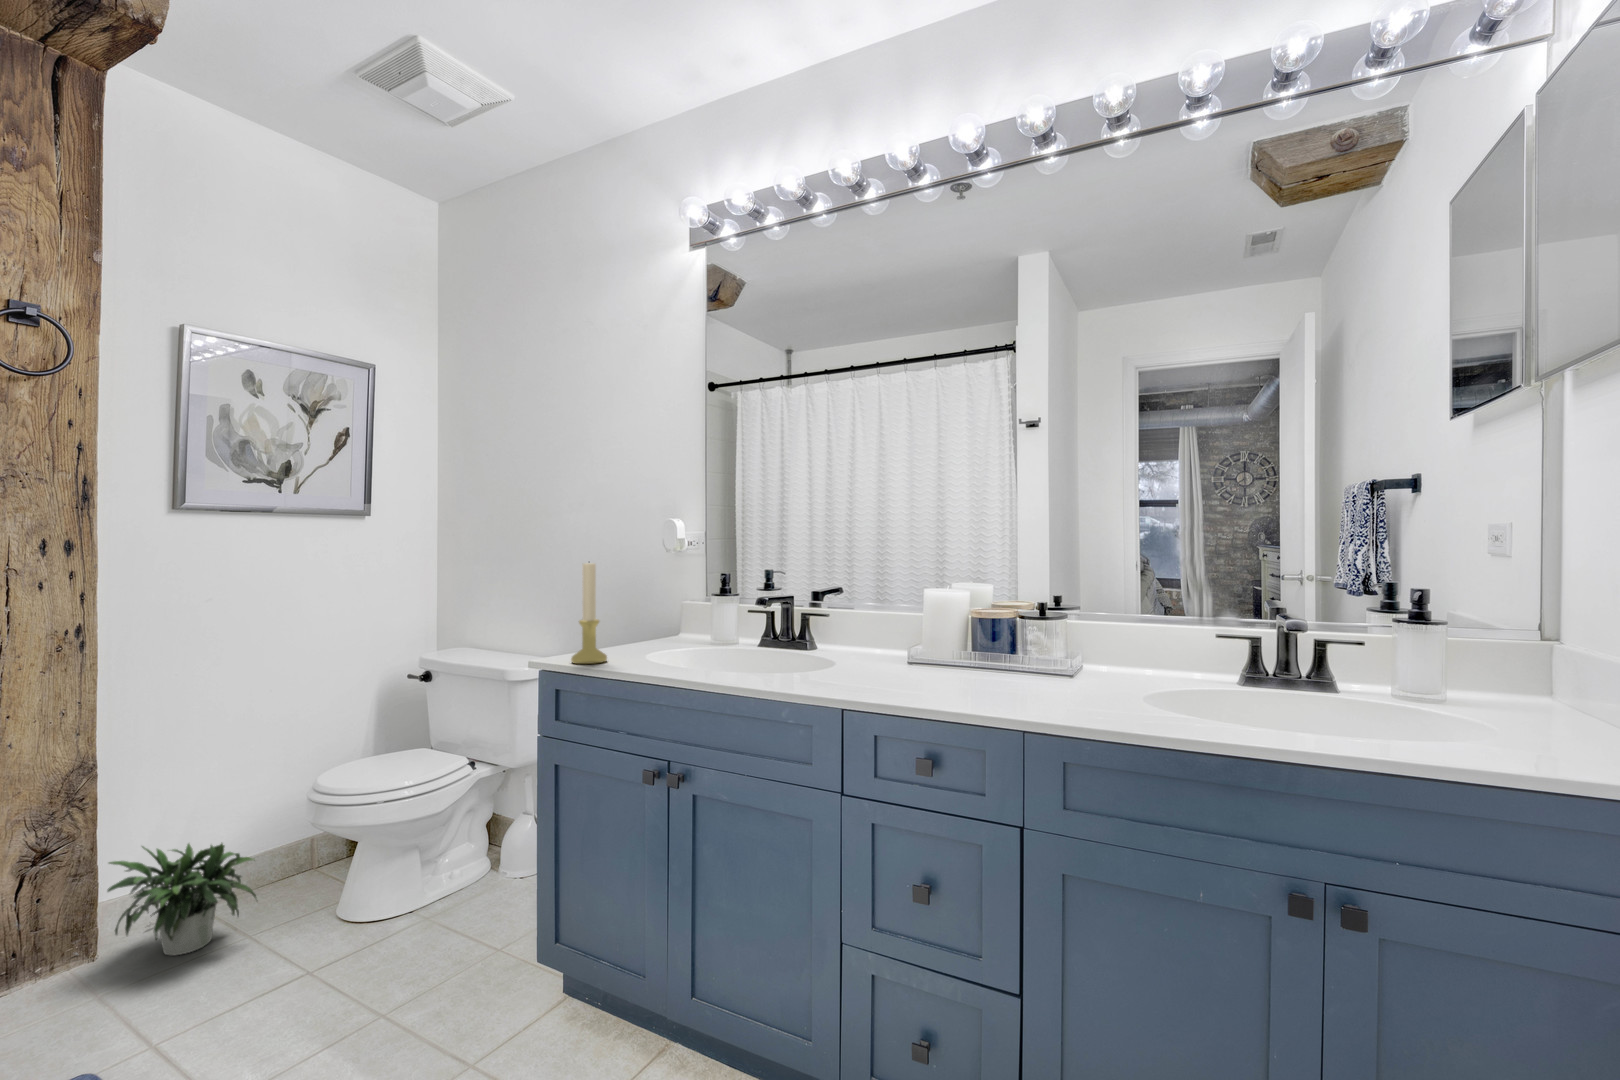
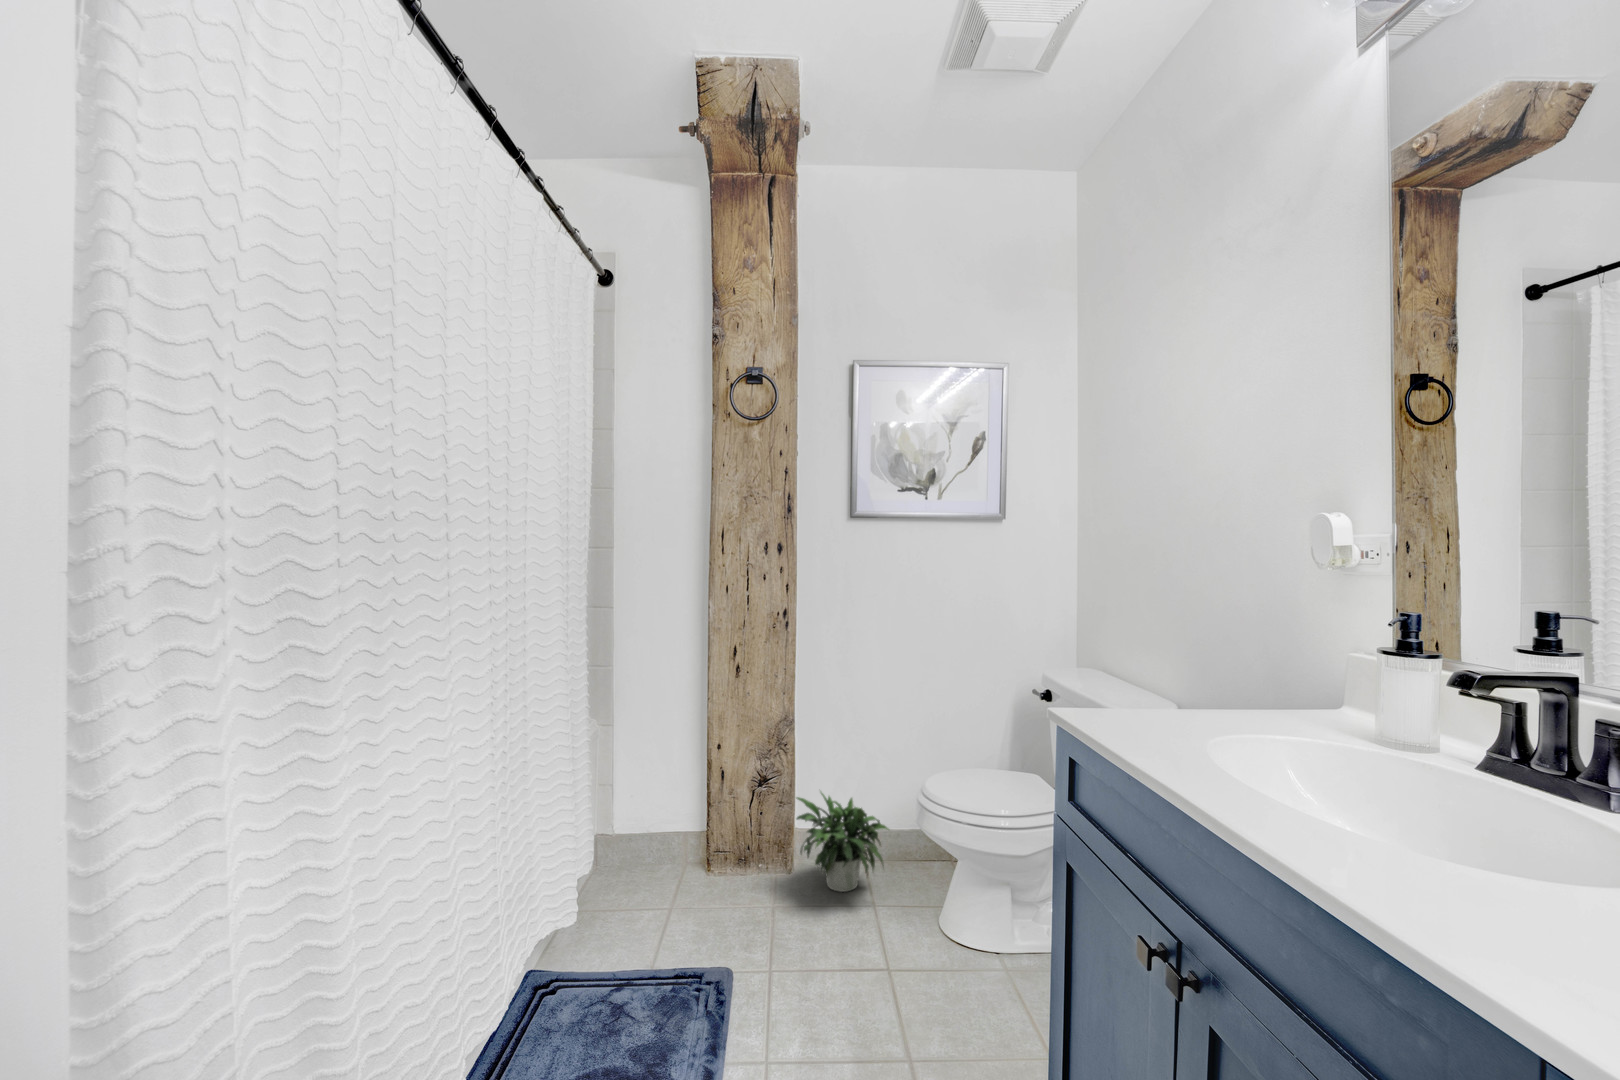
candle holder: present [571,563,607,664] -> none [1121,588,1175,736]

